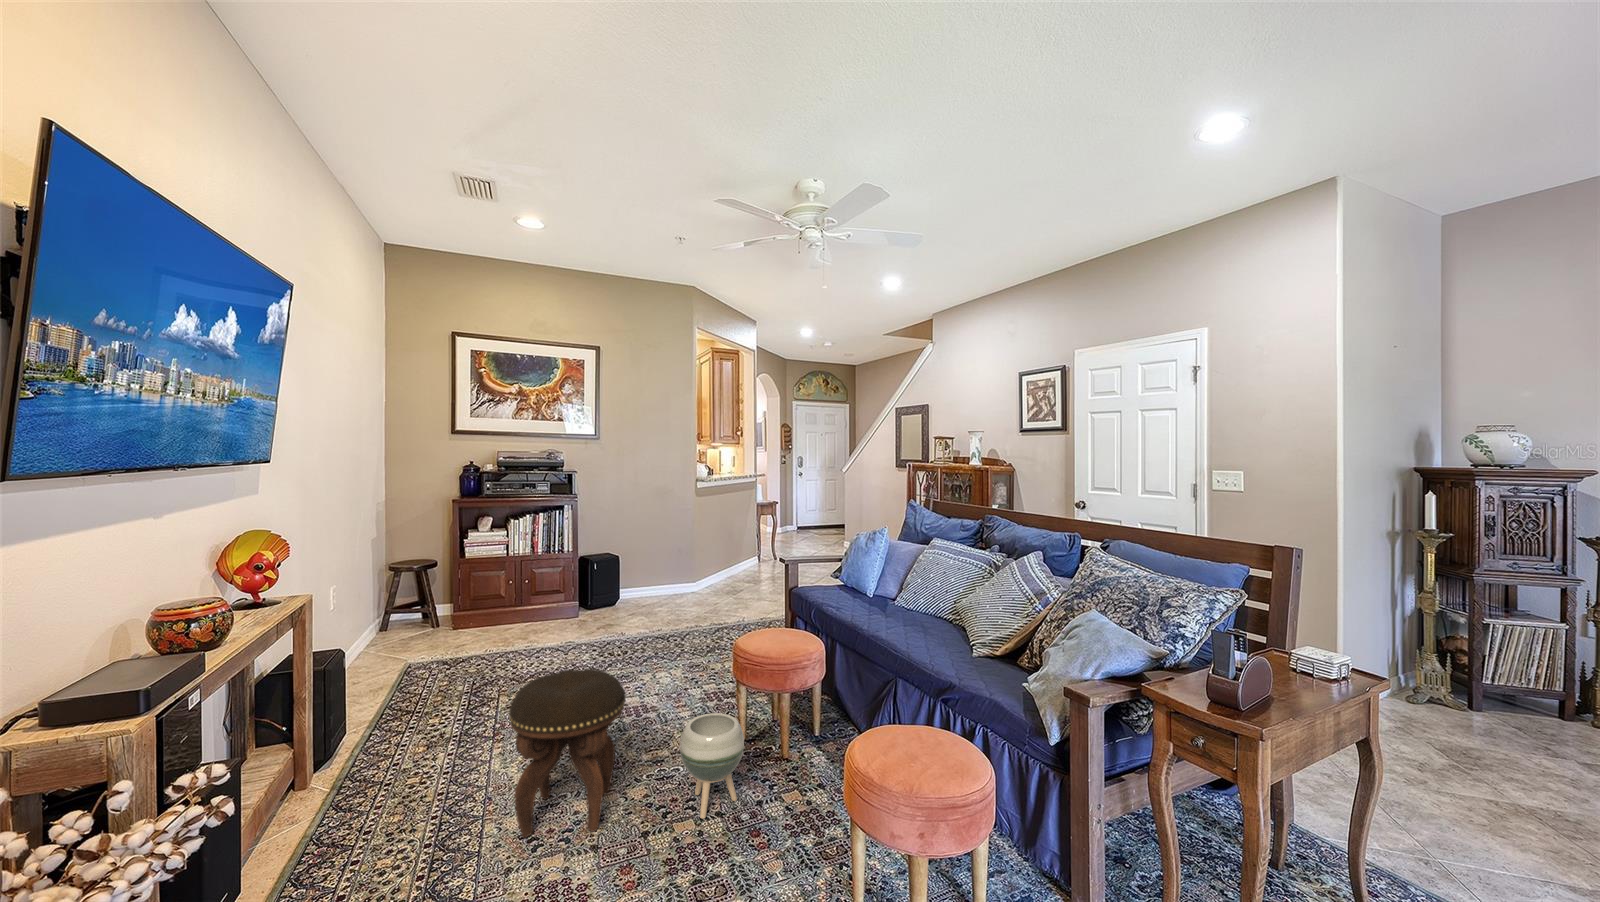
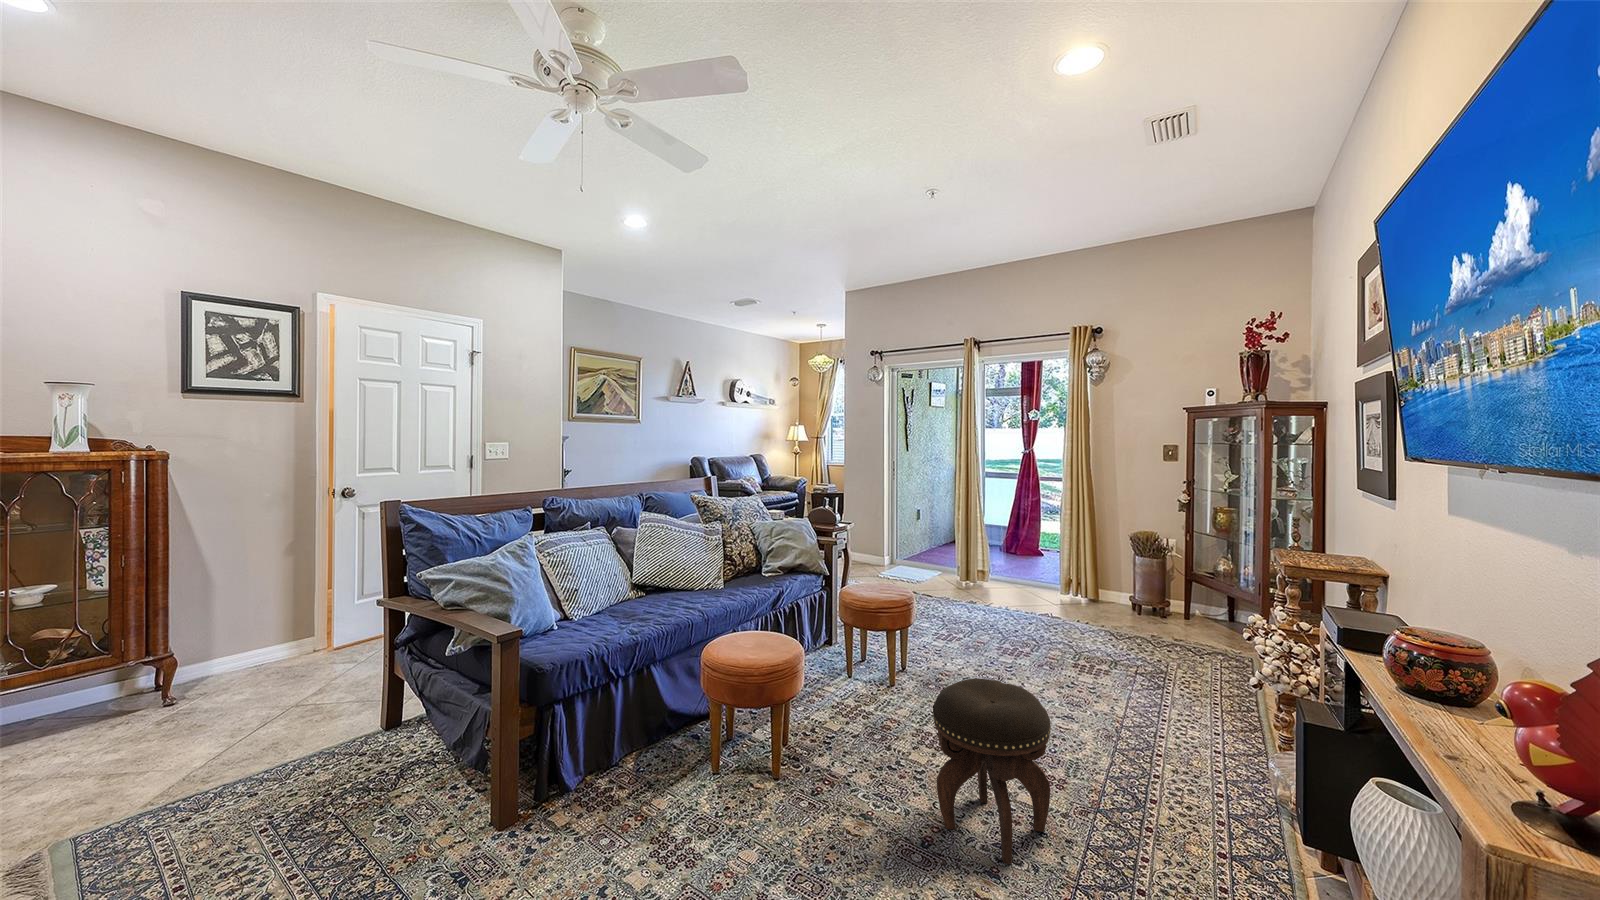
planter: present [680,713,744,819] -> none [859,684,914,775]

